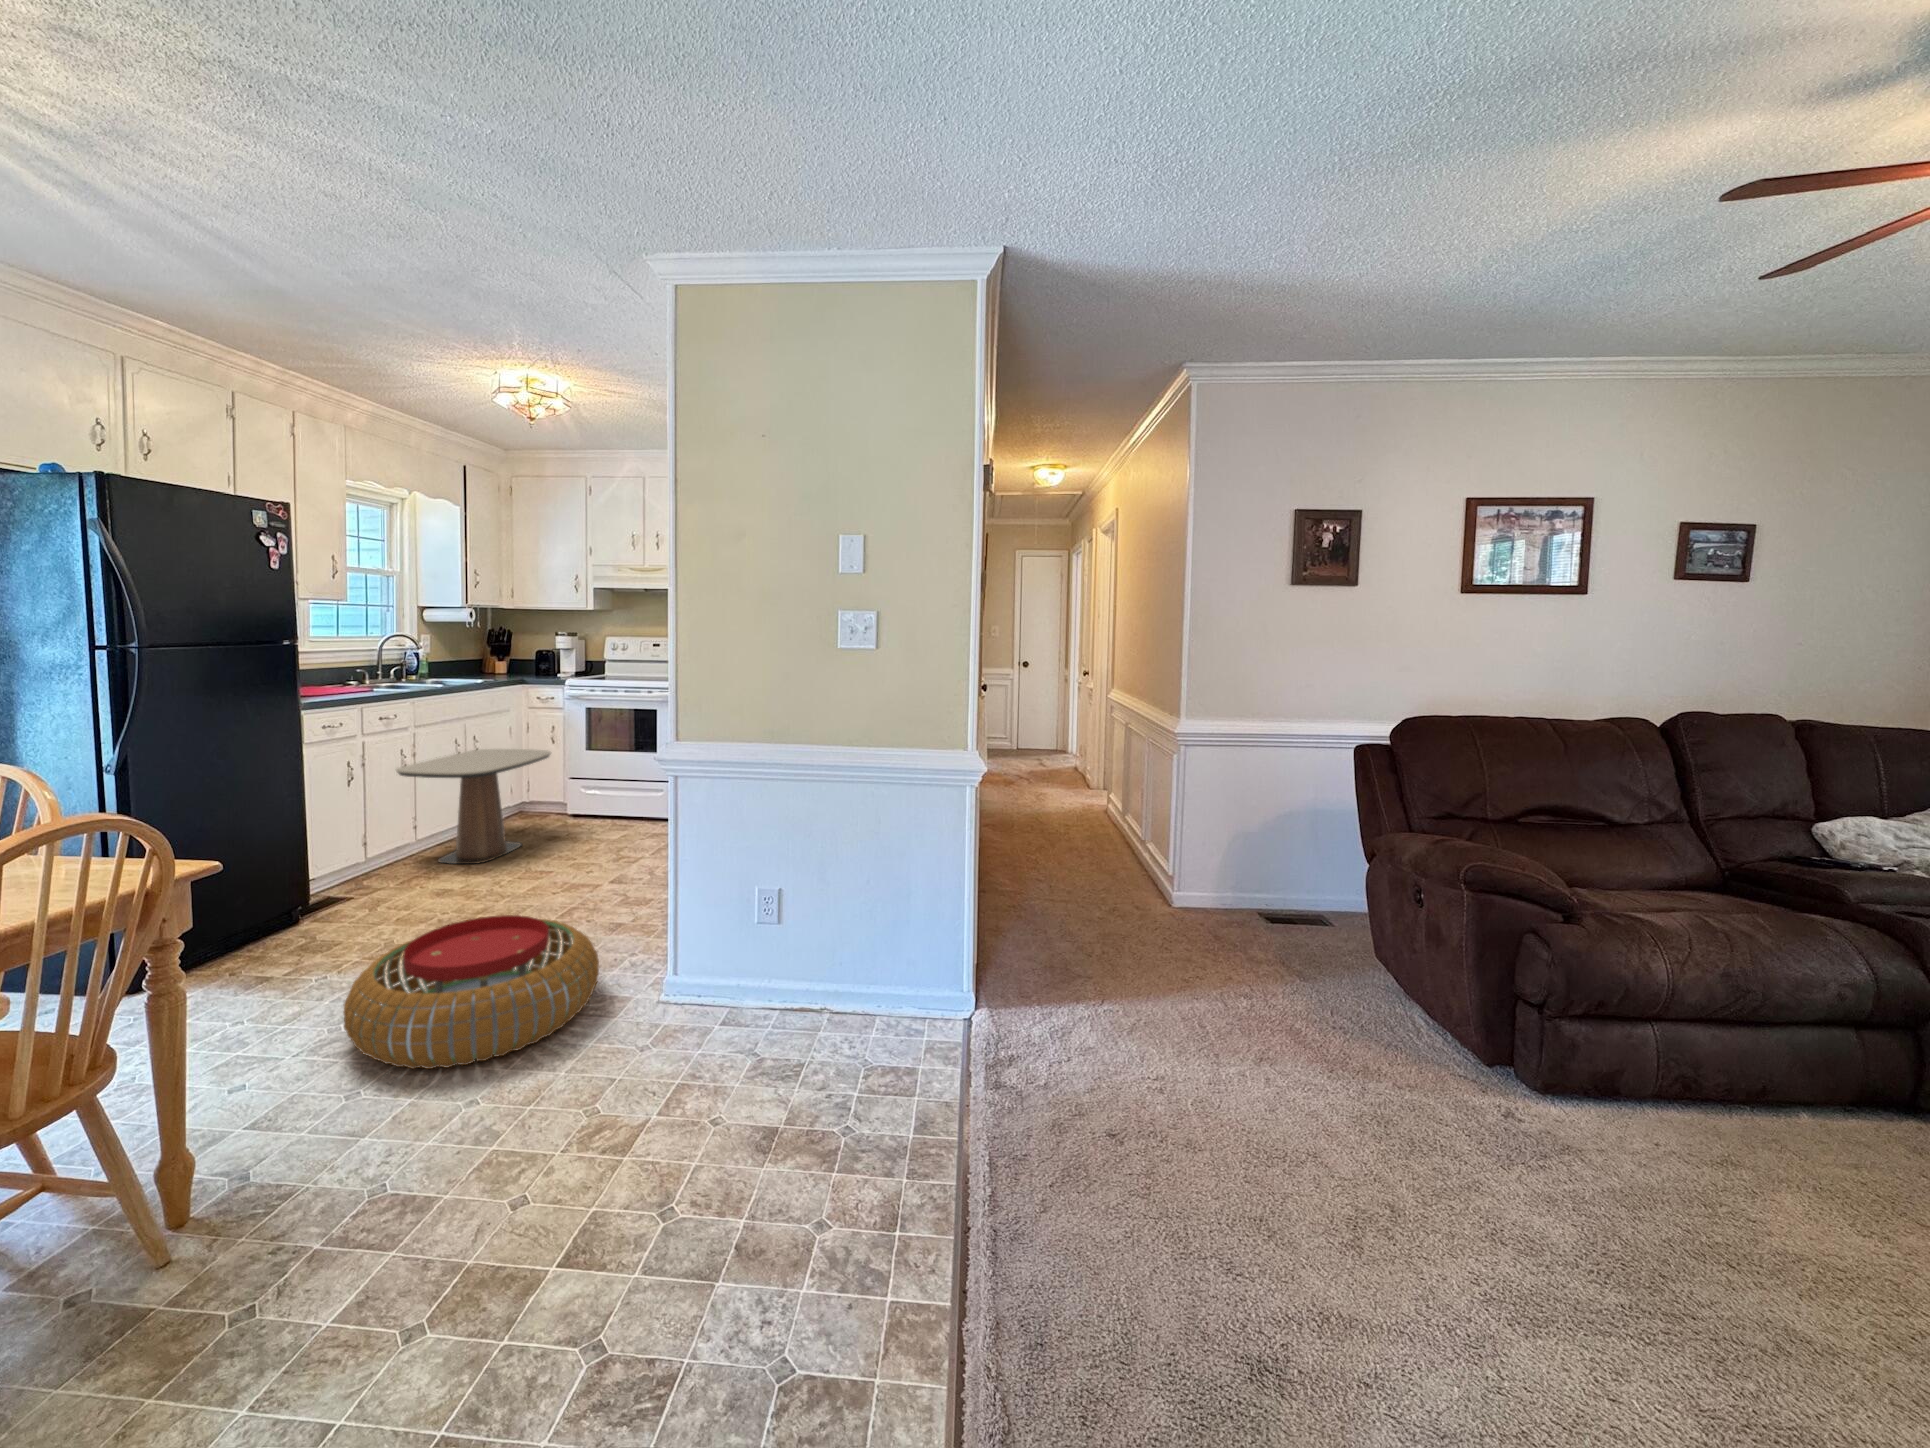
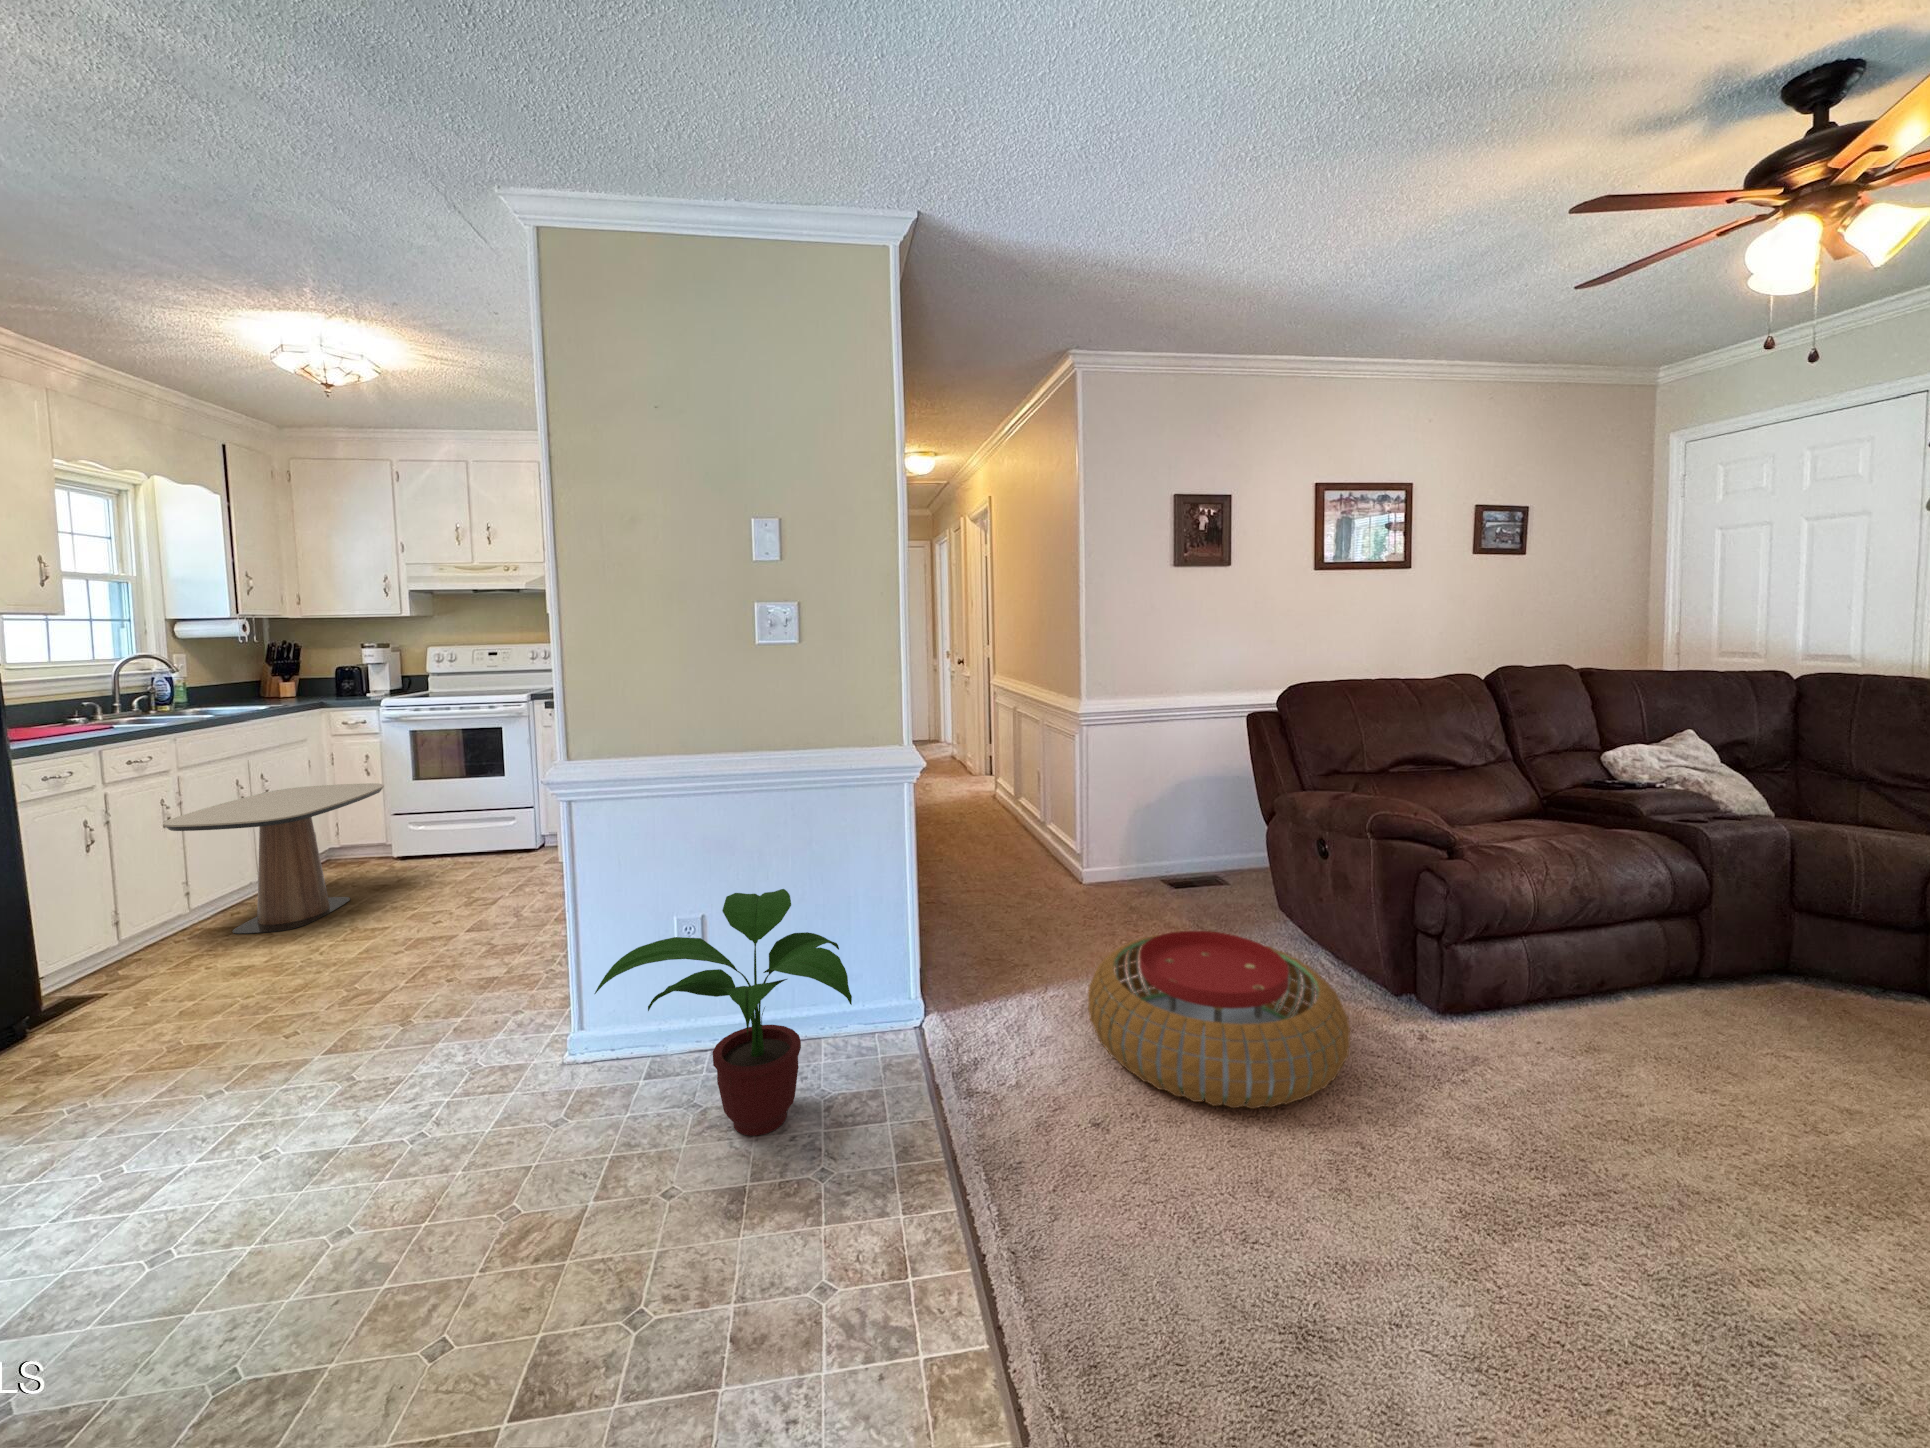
potted plant: none [668,871,882,1087] -> present [595,889,852,1136]
pouf: present [343,915,599,1069] -> present [1088,931,1350,1109]

